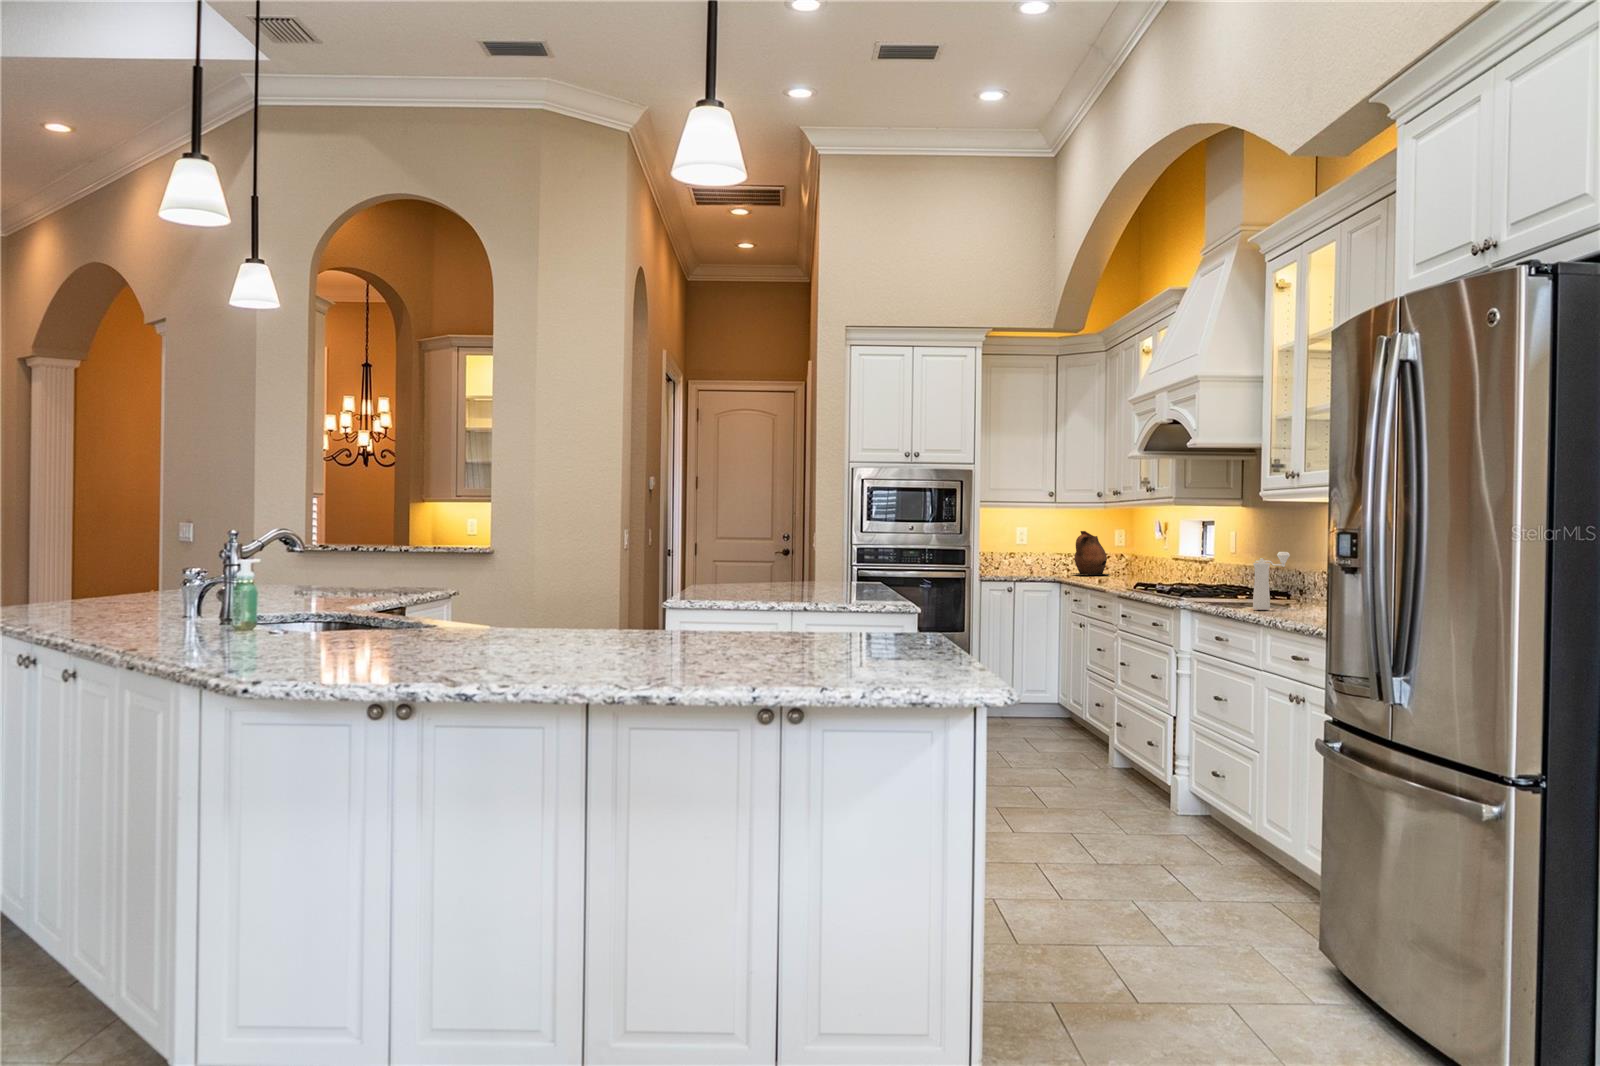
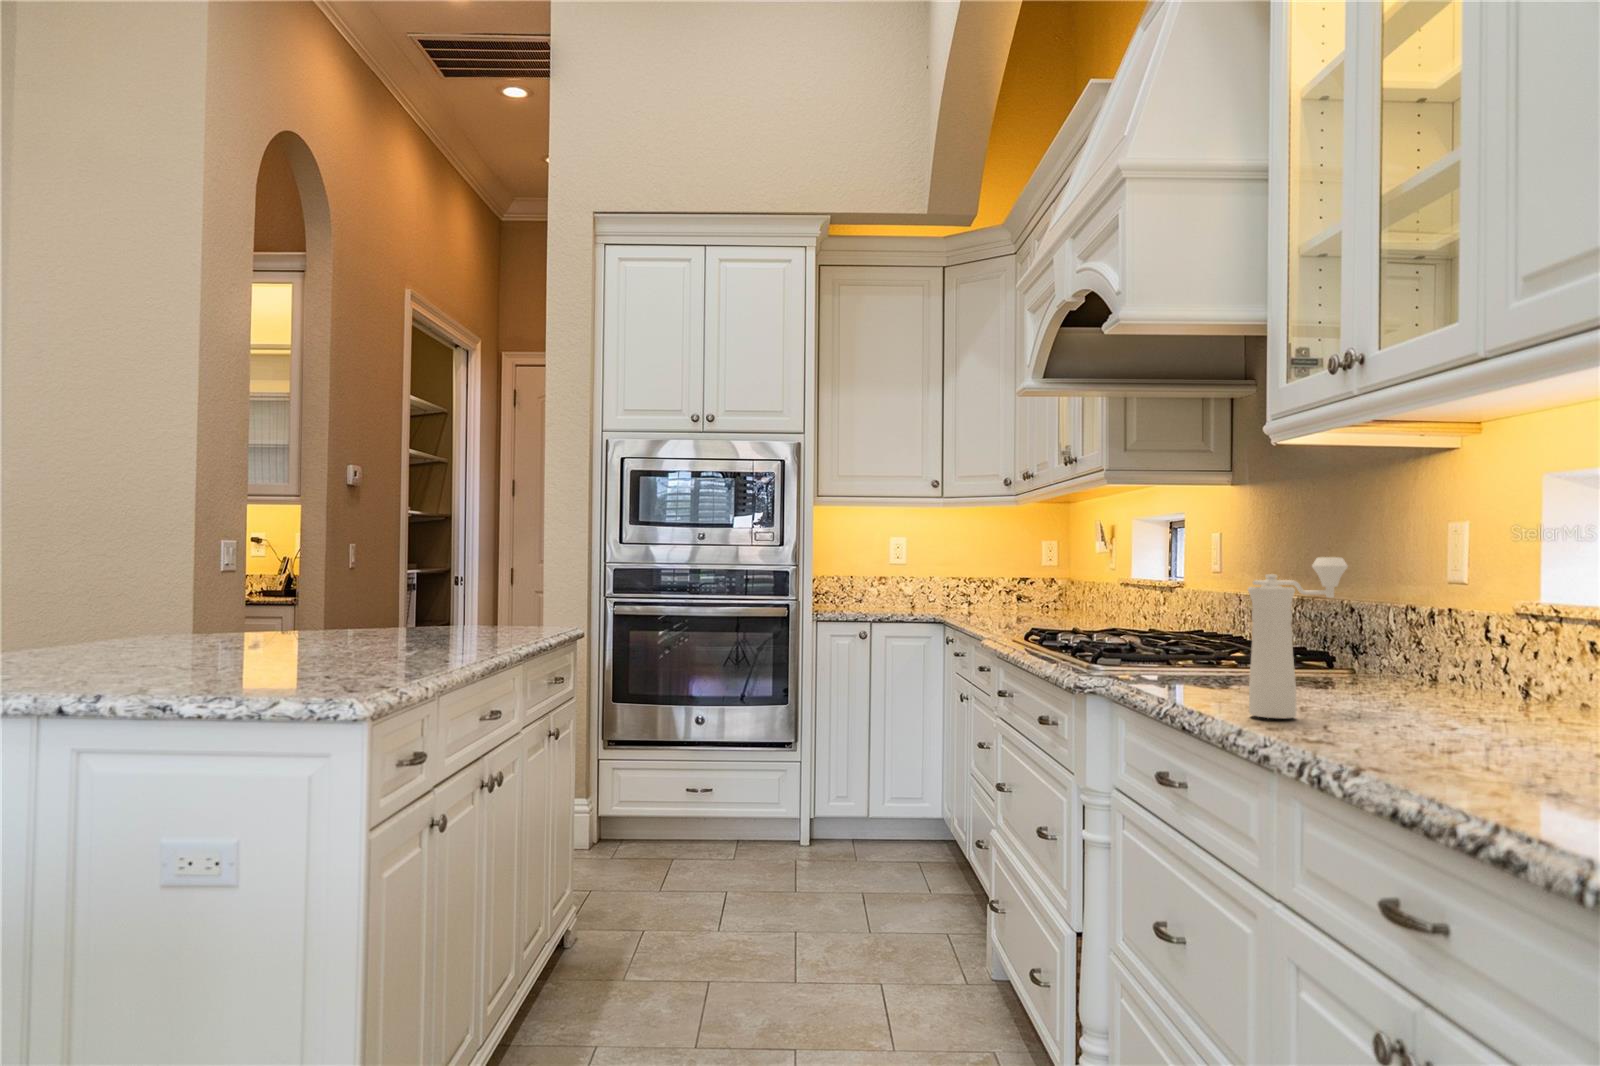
ceramic pitcher: present [1073,531,1110,575] -> none [965,541,1025,612]

